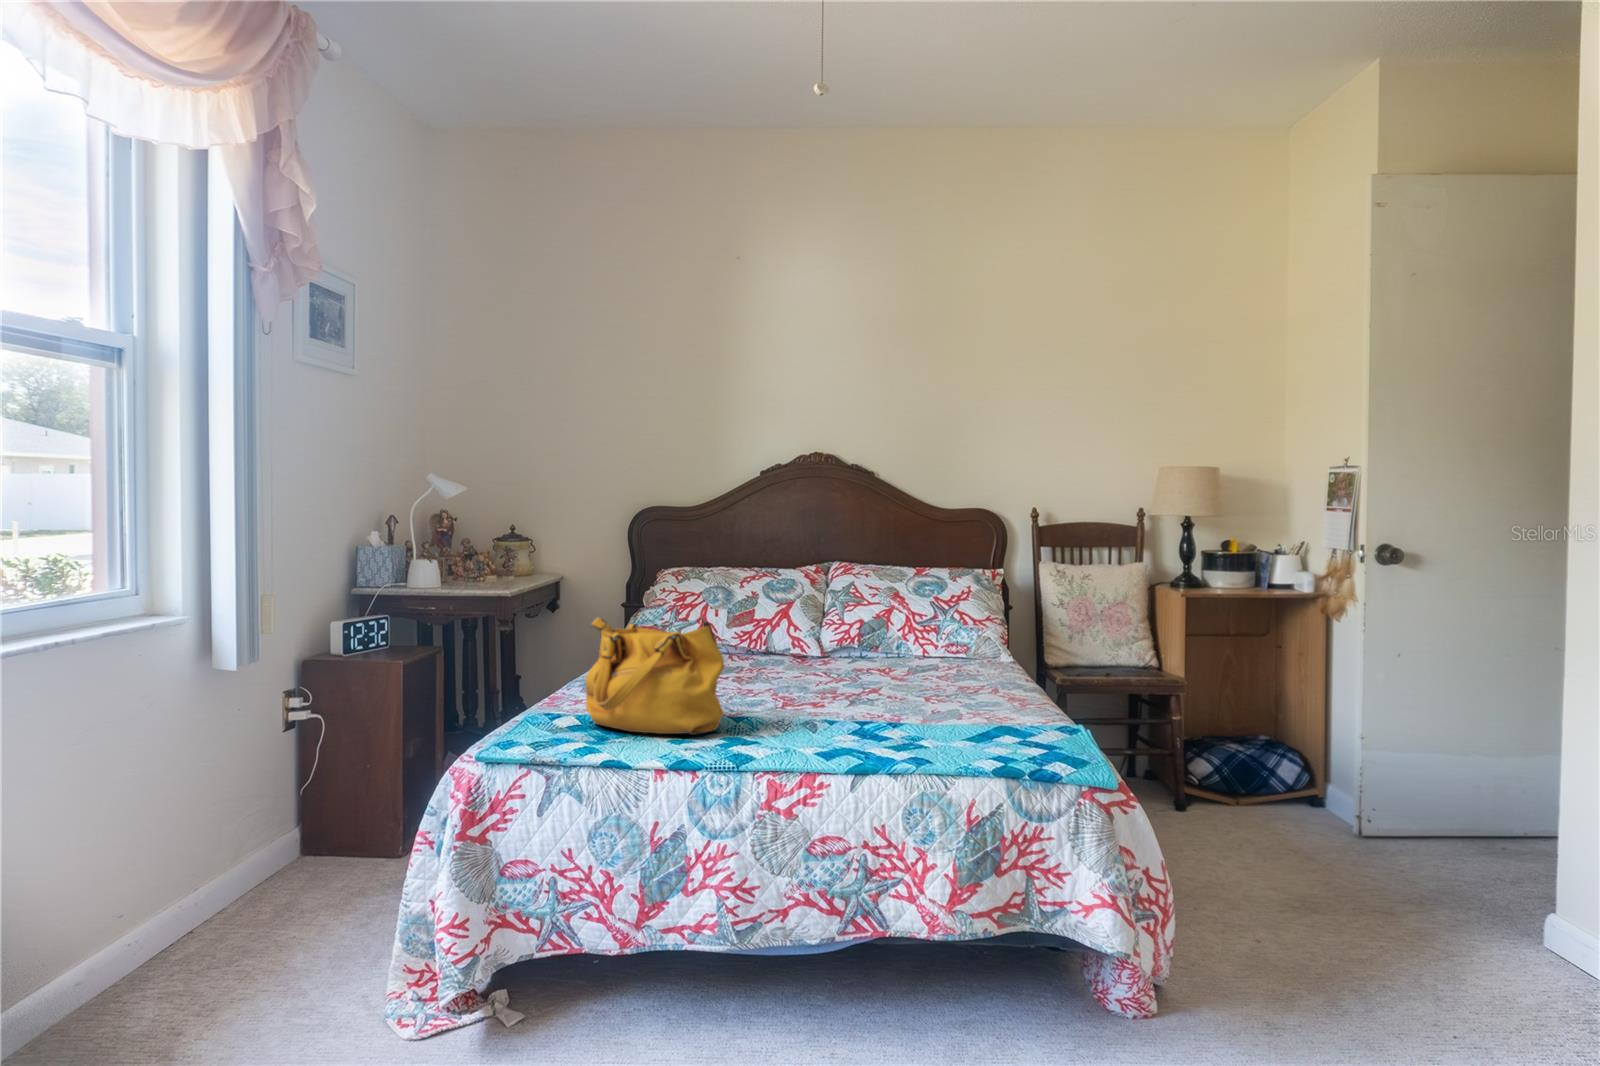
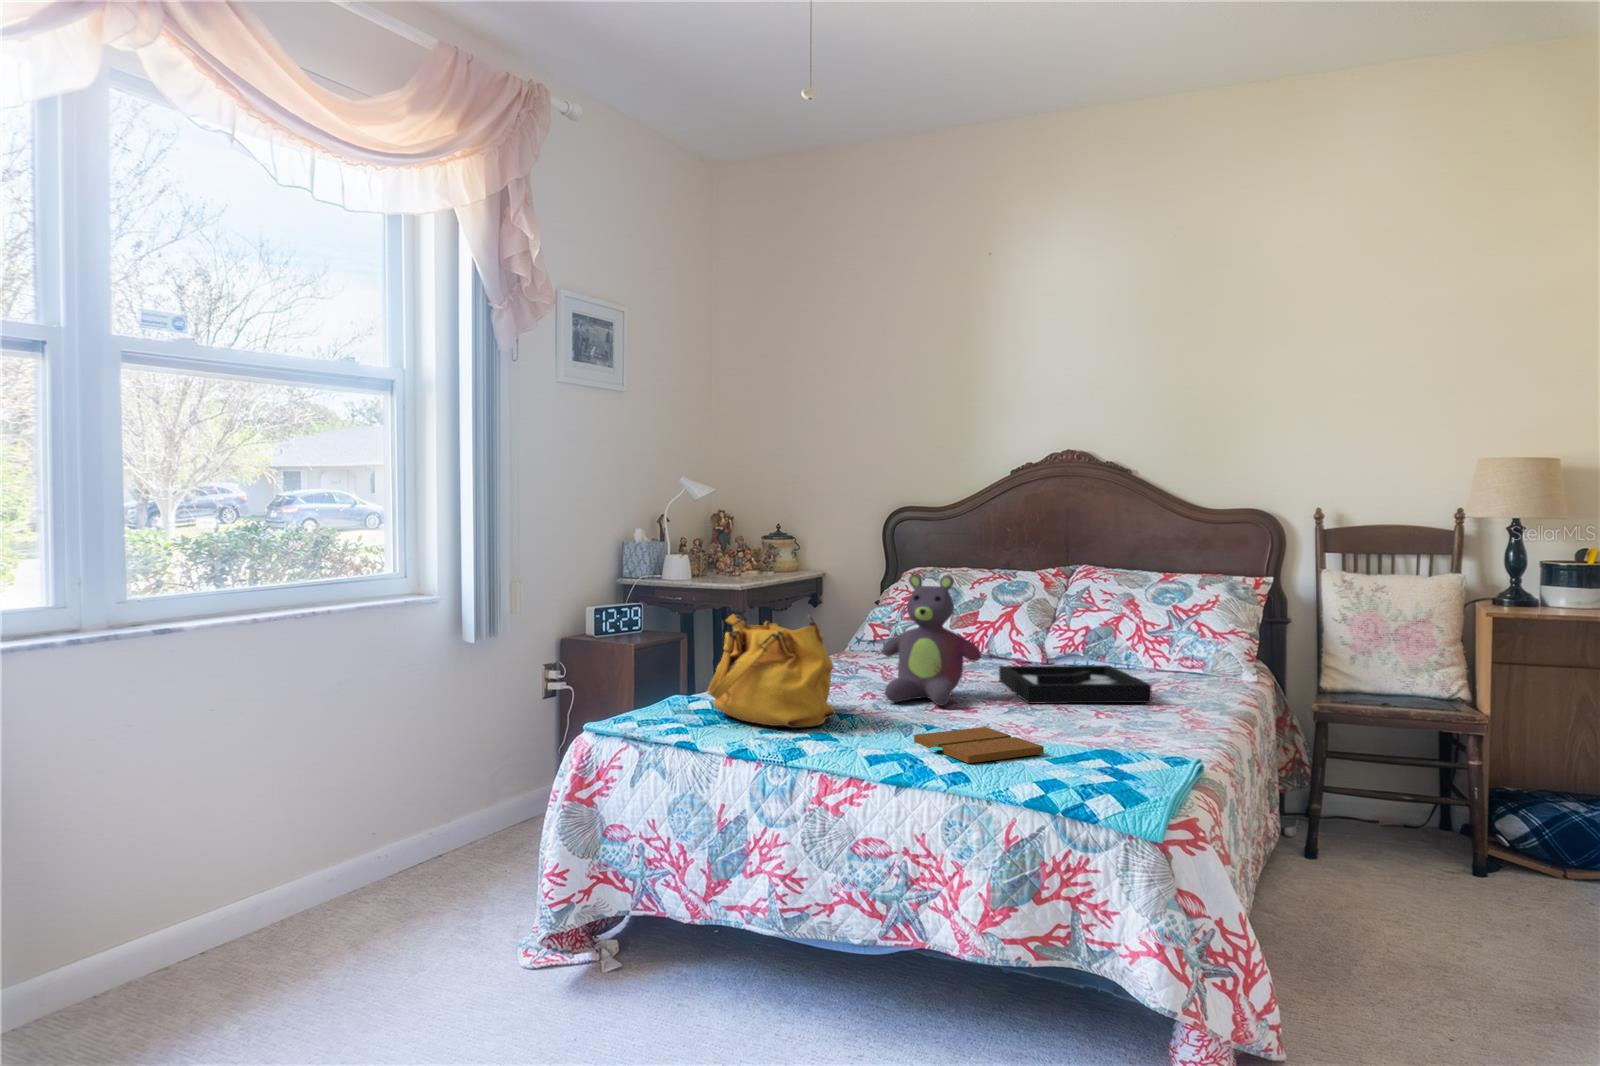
stuffed bear: none [720,571,823,703] -> present [882,574,981,706]
decorative tray: none [808,655,965,695] -> present [999,665,1152,704]
book: none [823,719,949,753] -> present [914,727,1044,763]

